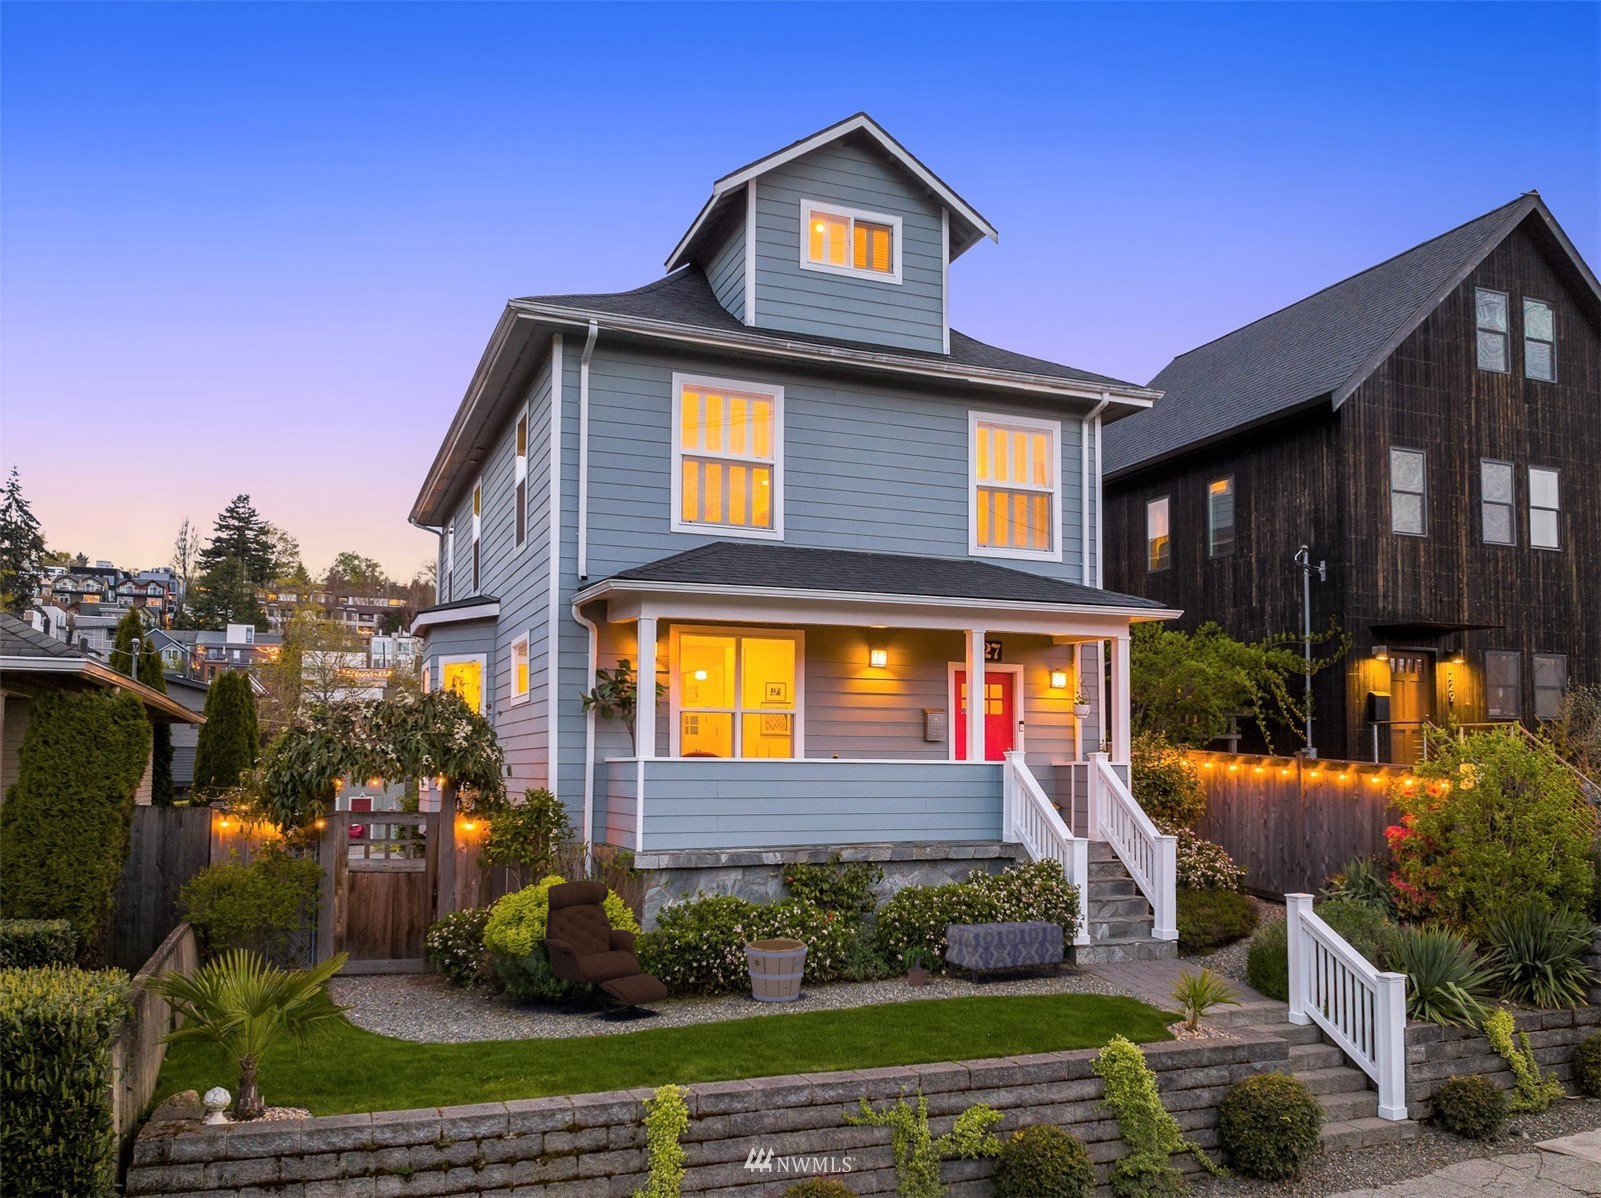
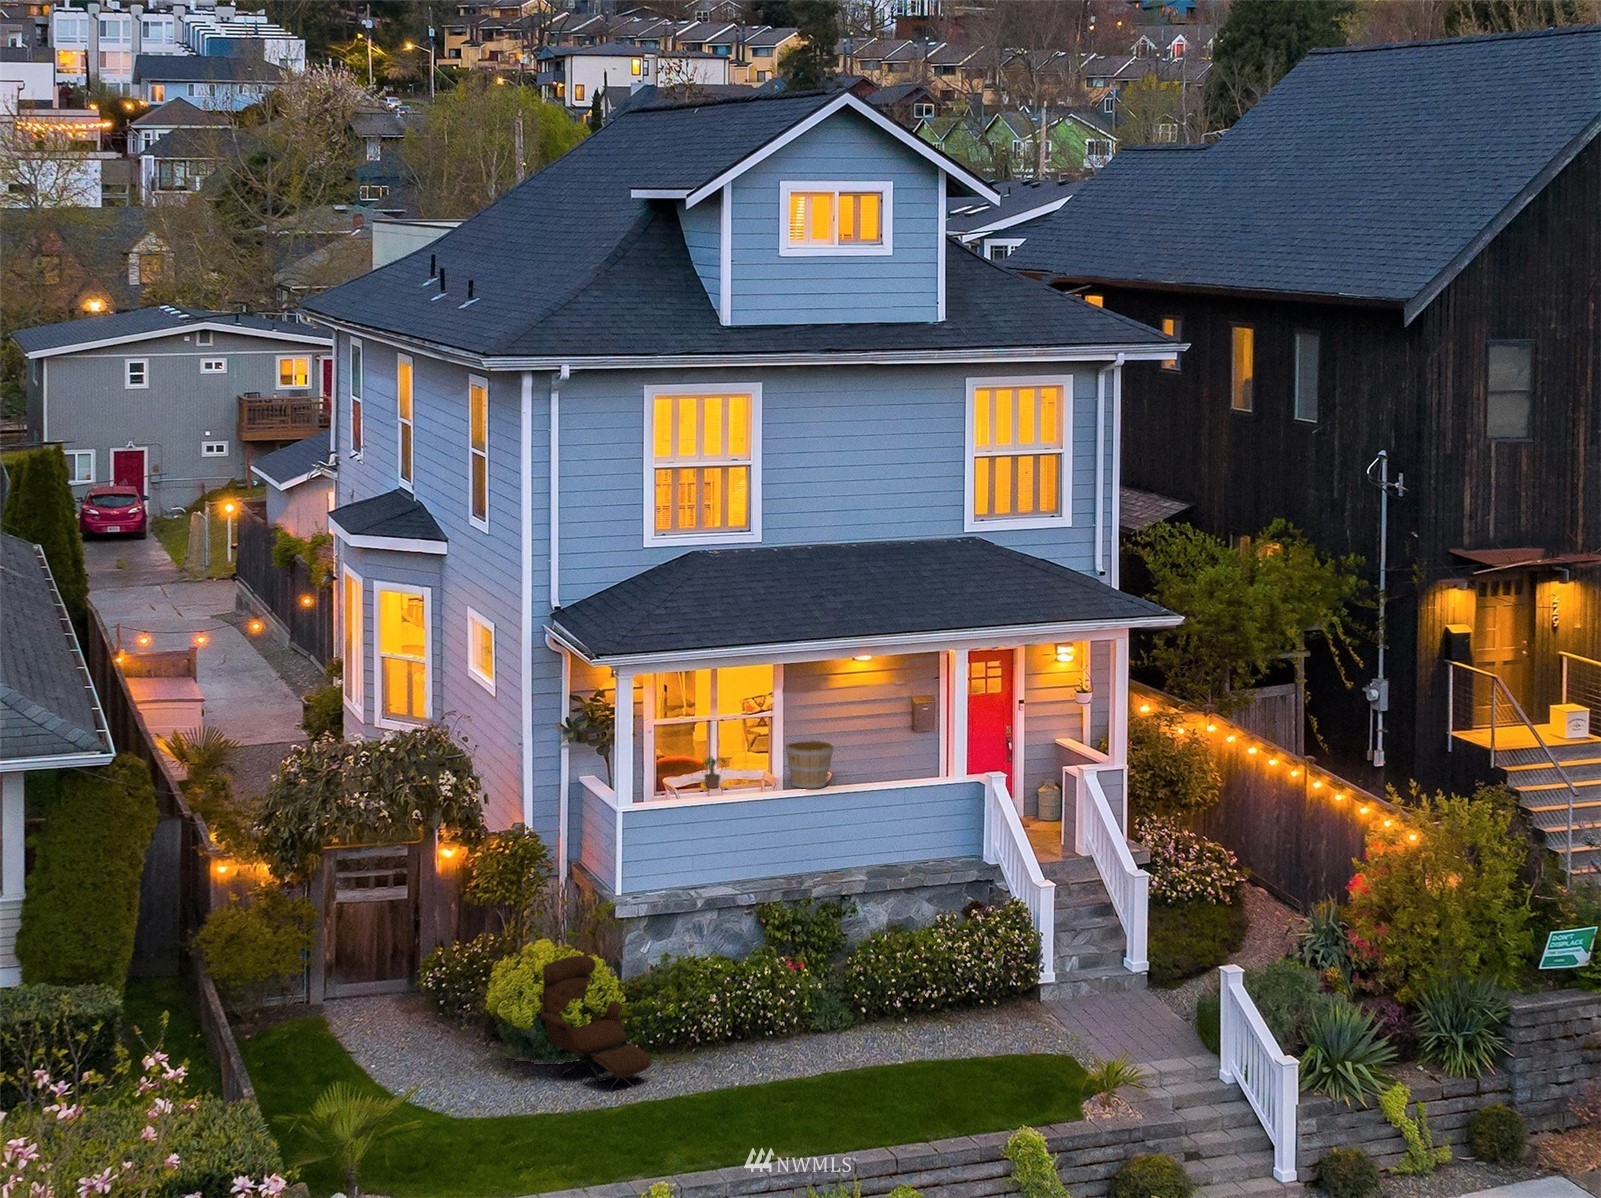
bench: present [946,919,1063,985] -> none [908,968,1018,1039]
wooden bucket: present [745,938,808,1002] -> present [785,740,834,789]
potted plant: present [903,947,935,986] -> present [702,757,726,788]

